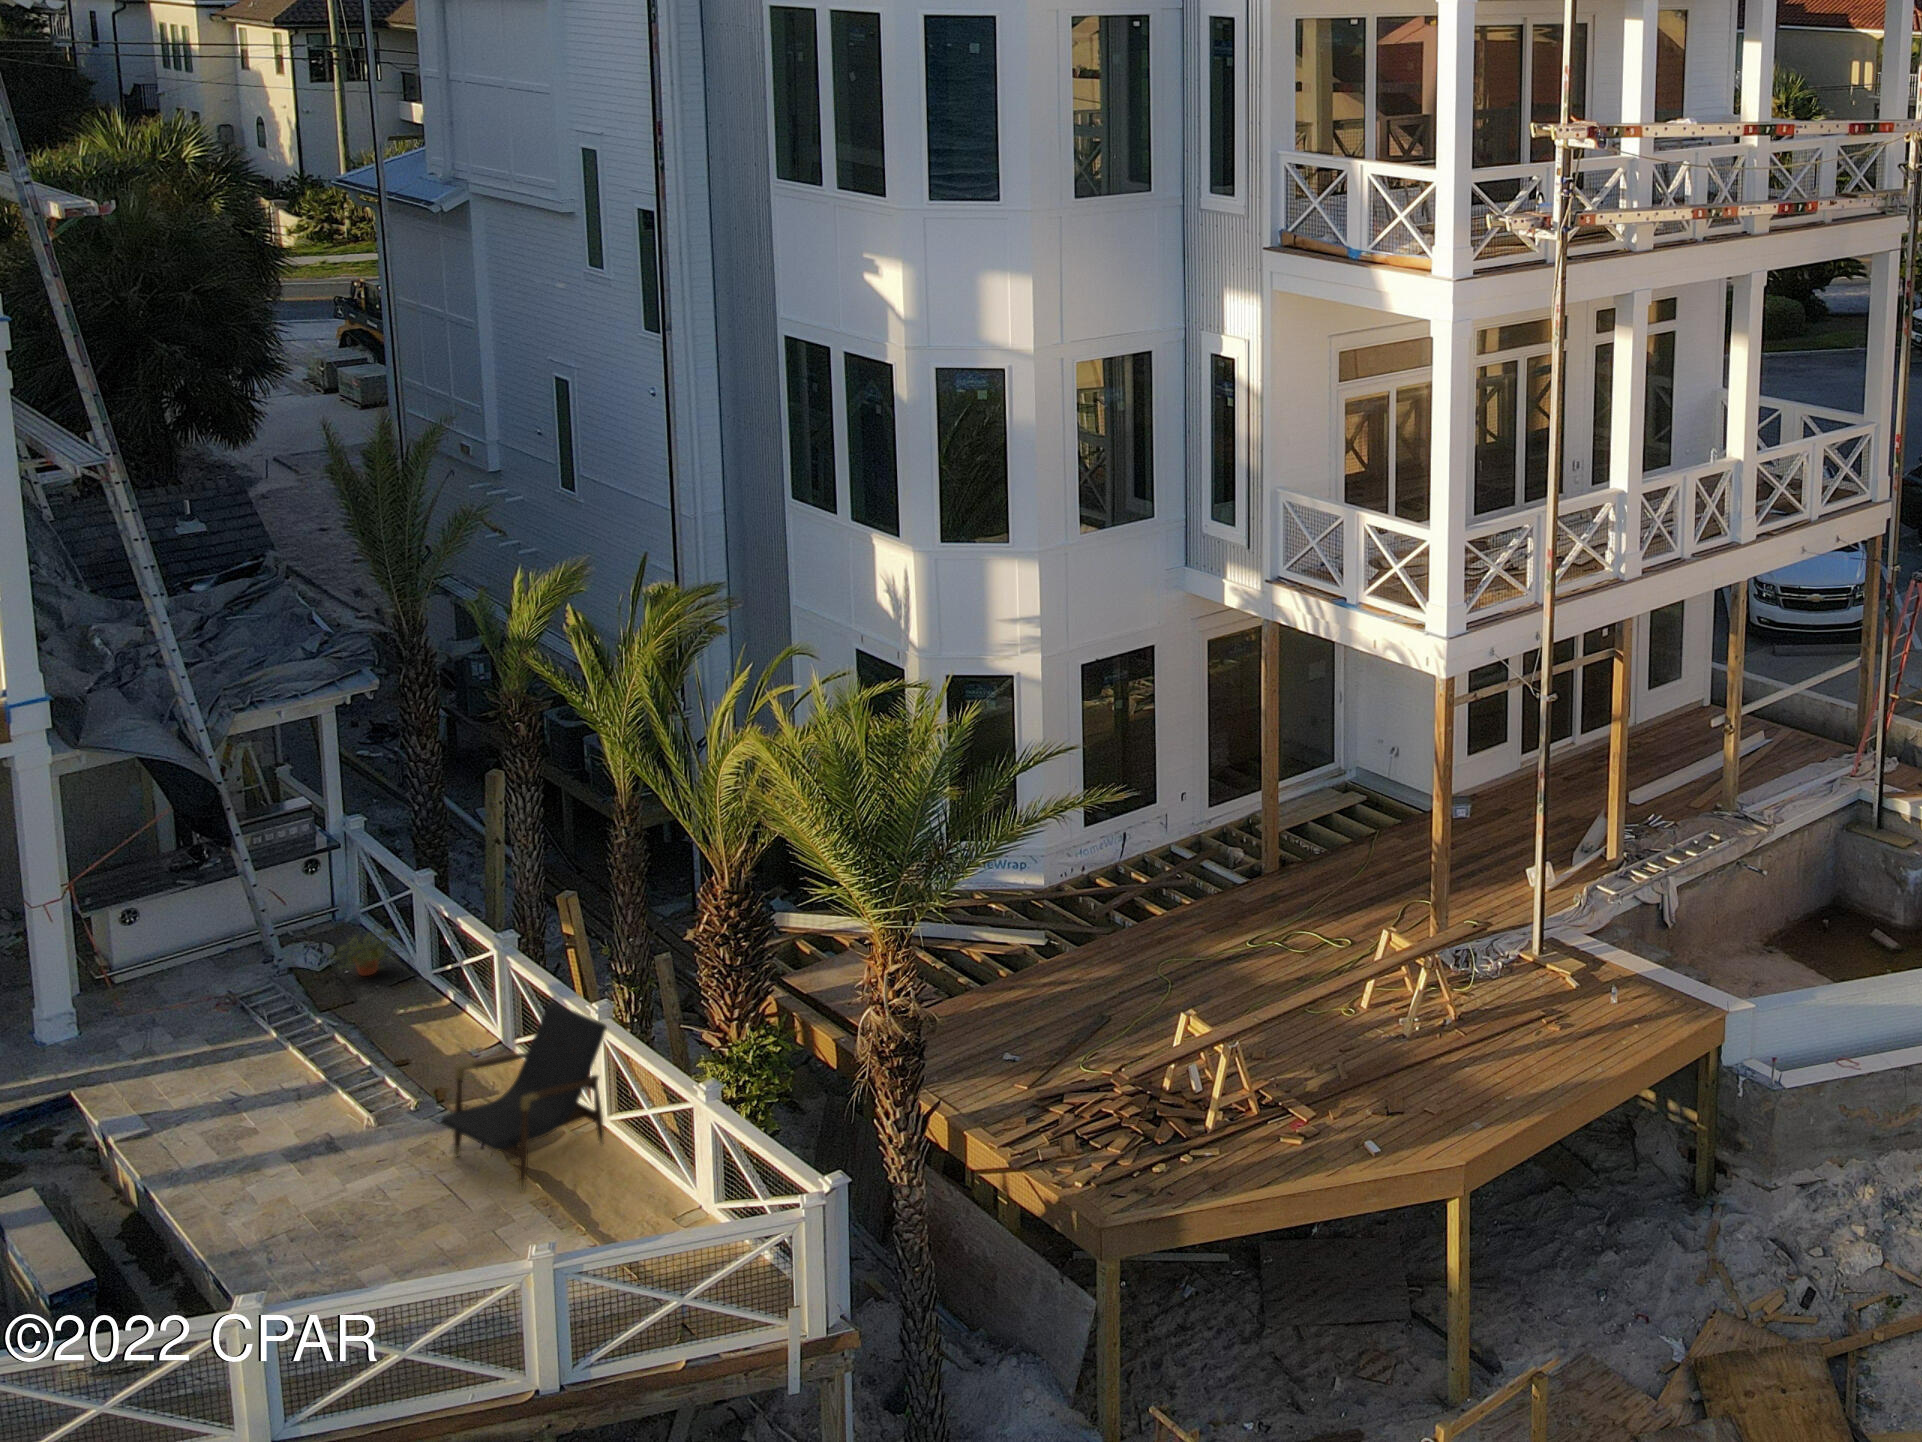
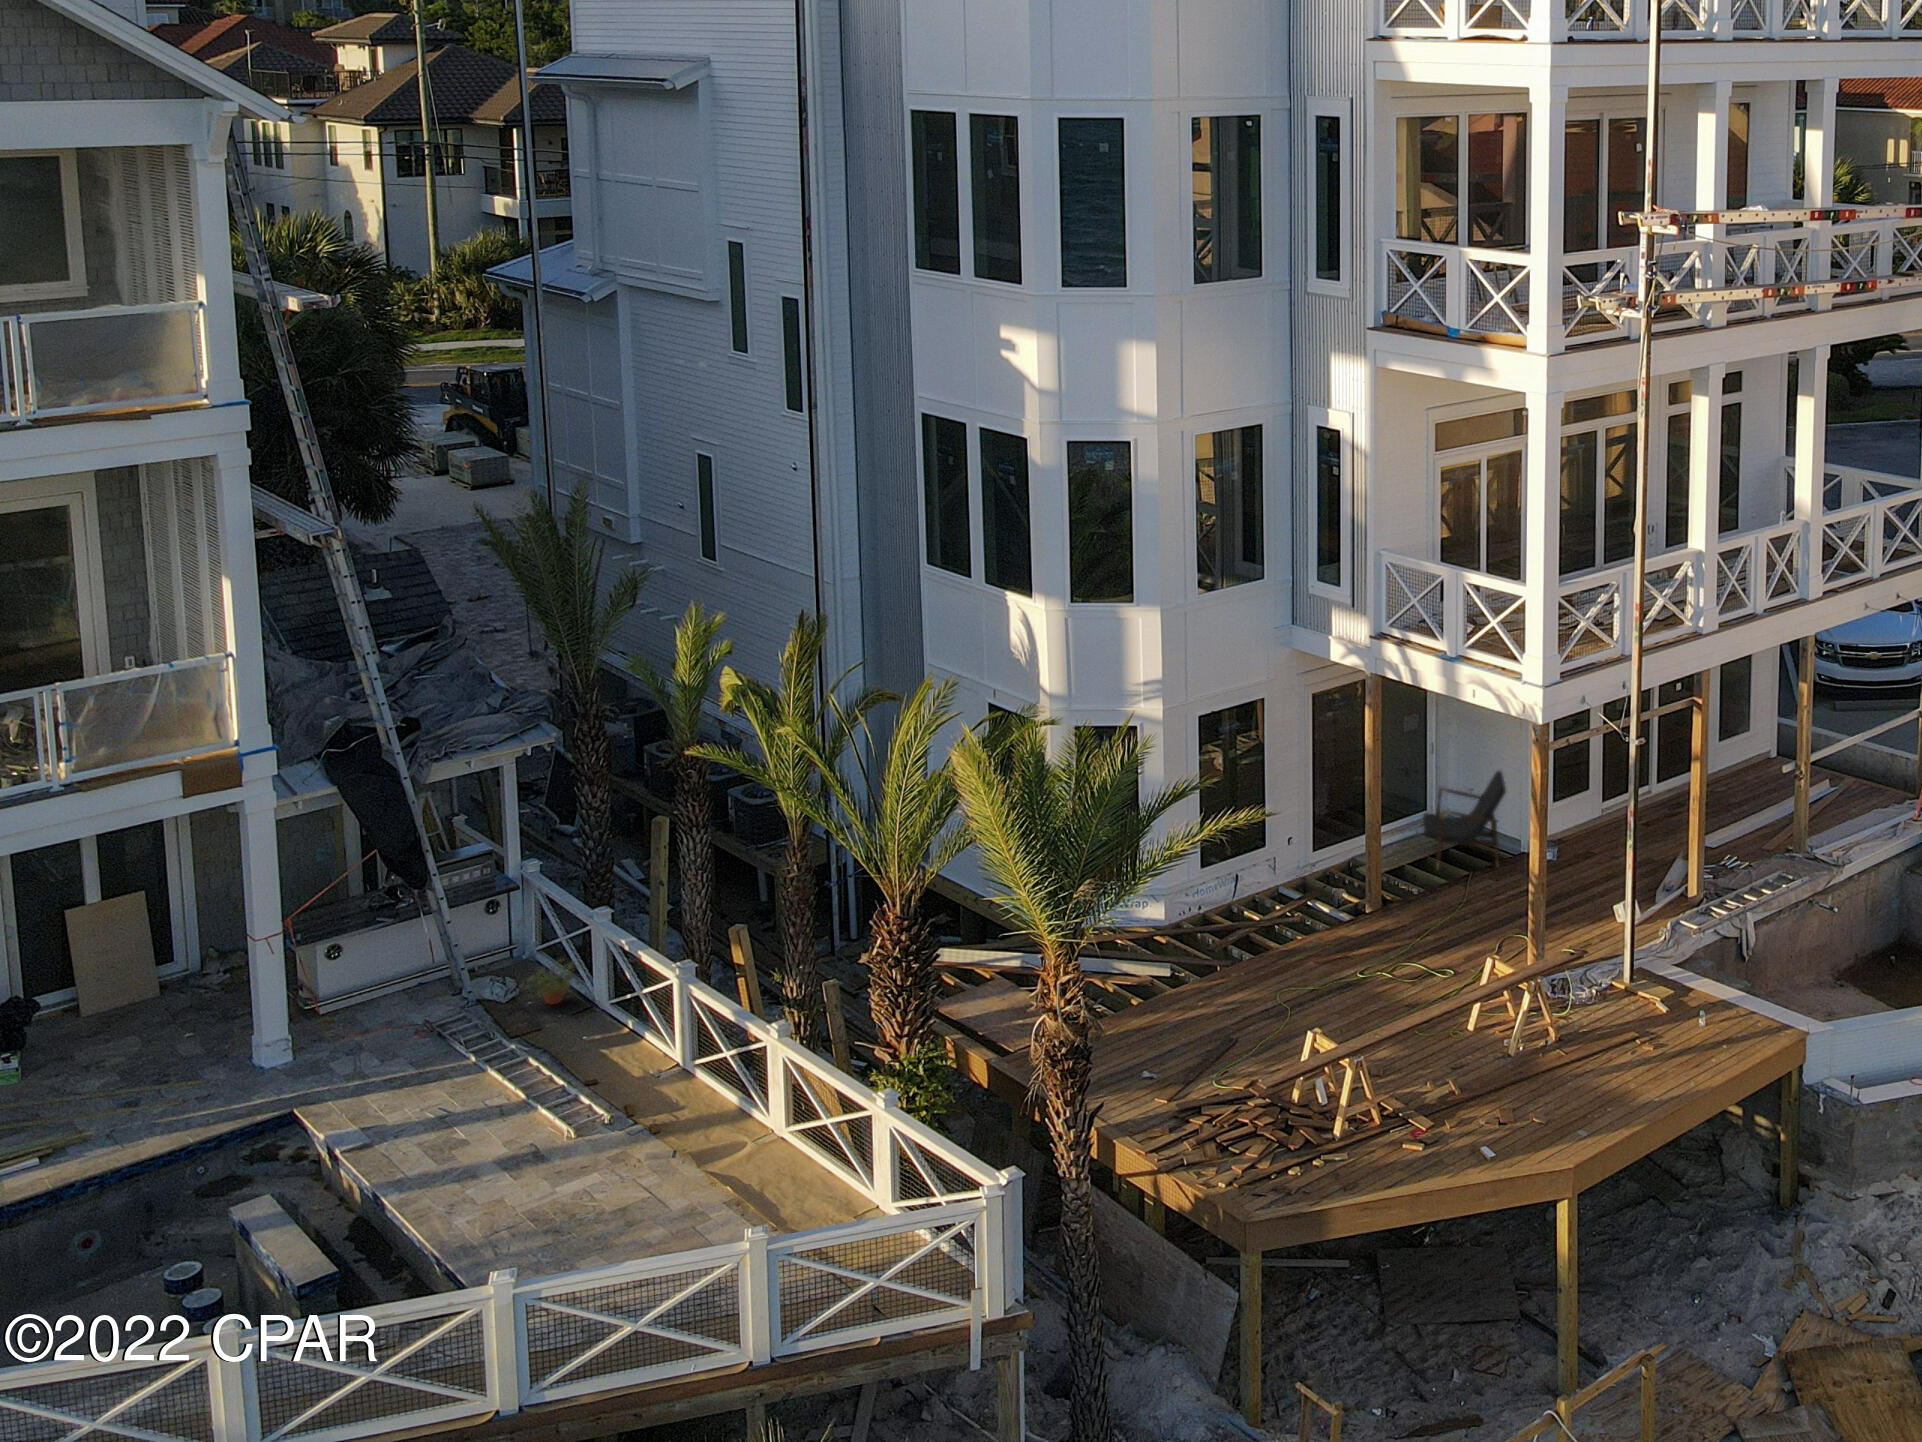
lounge chair: present [441,1003,607,1193] -> present [1423,771,1506,870]

